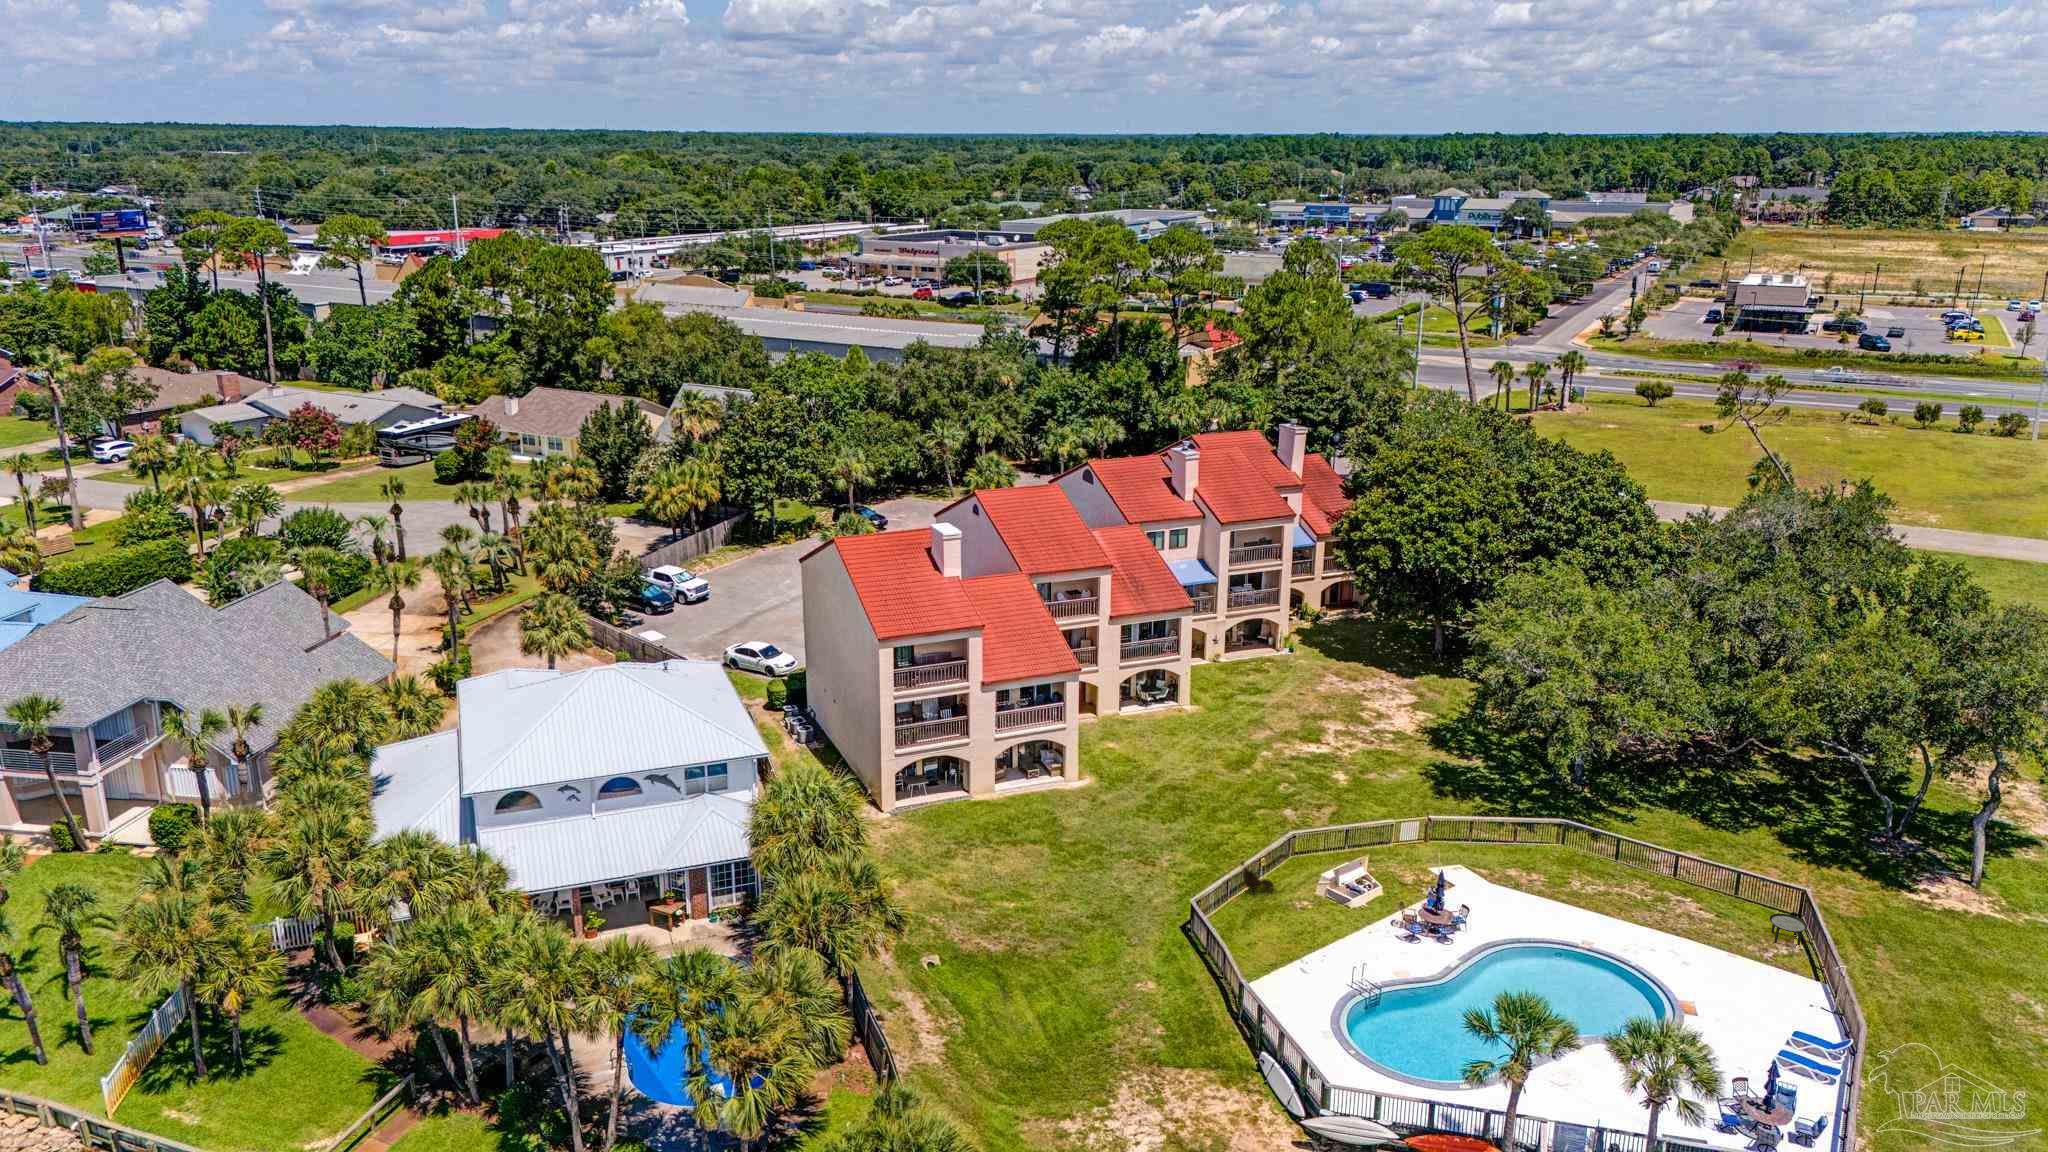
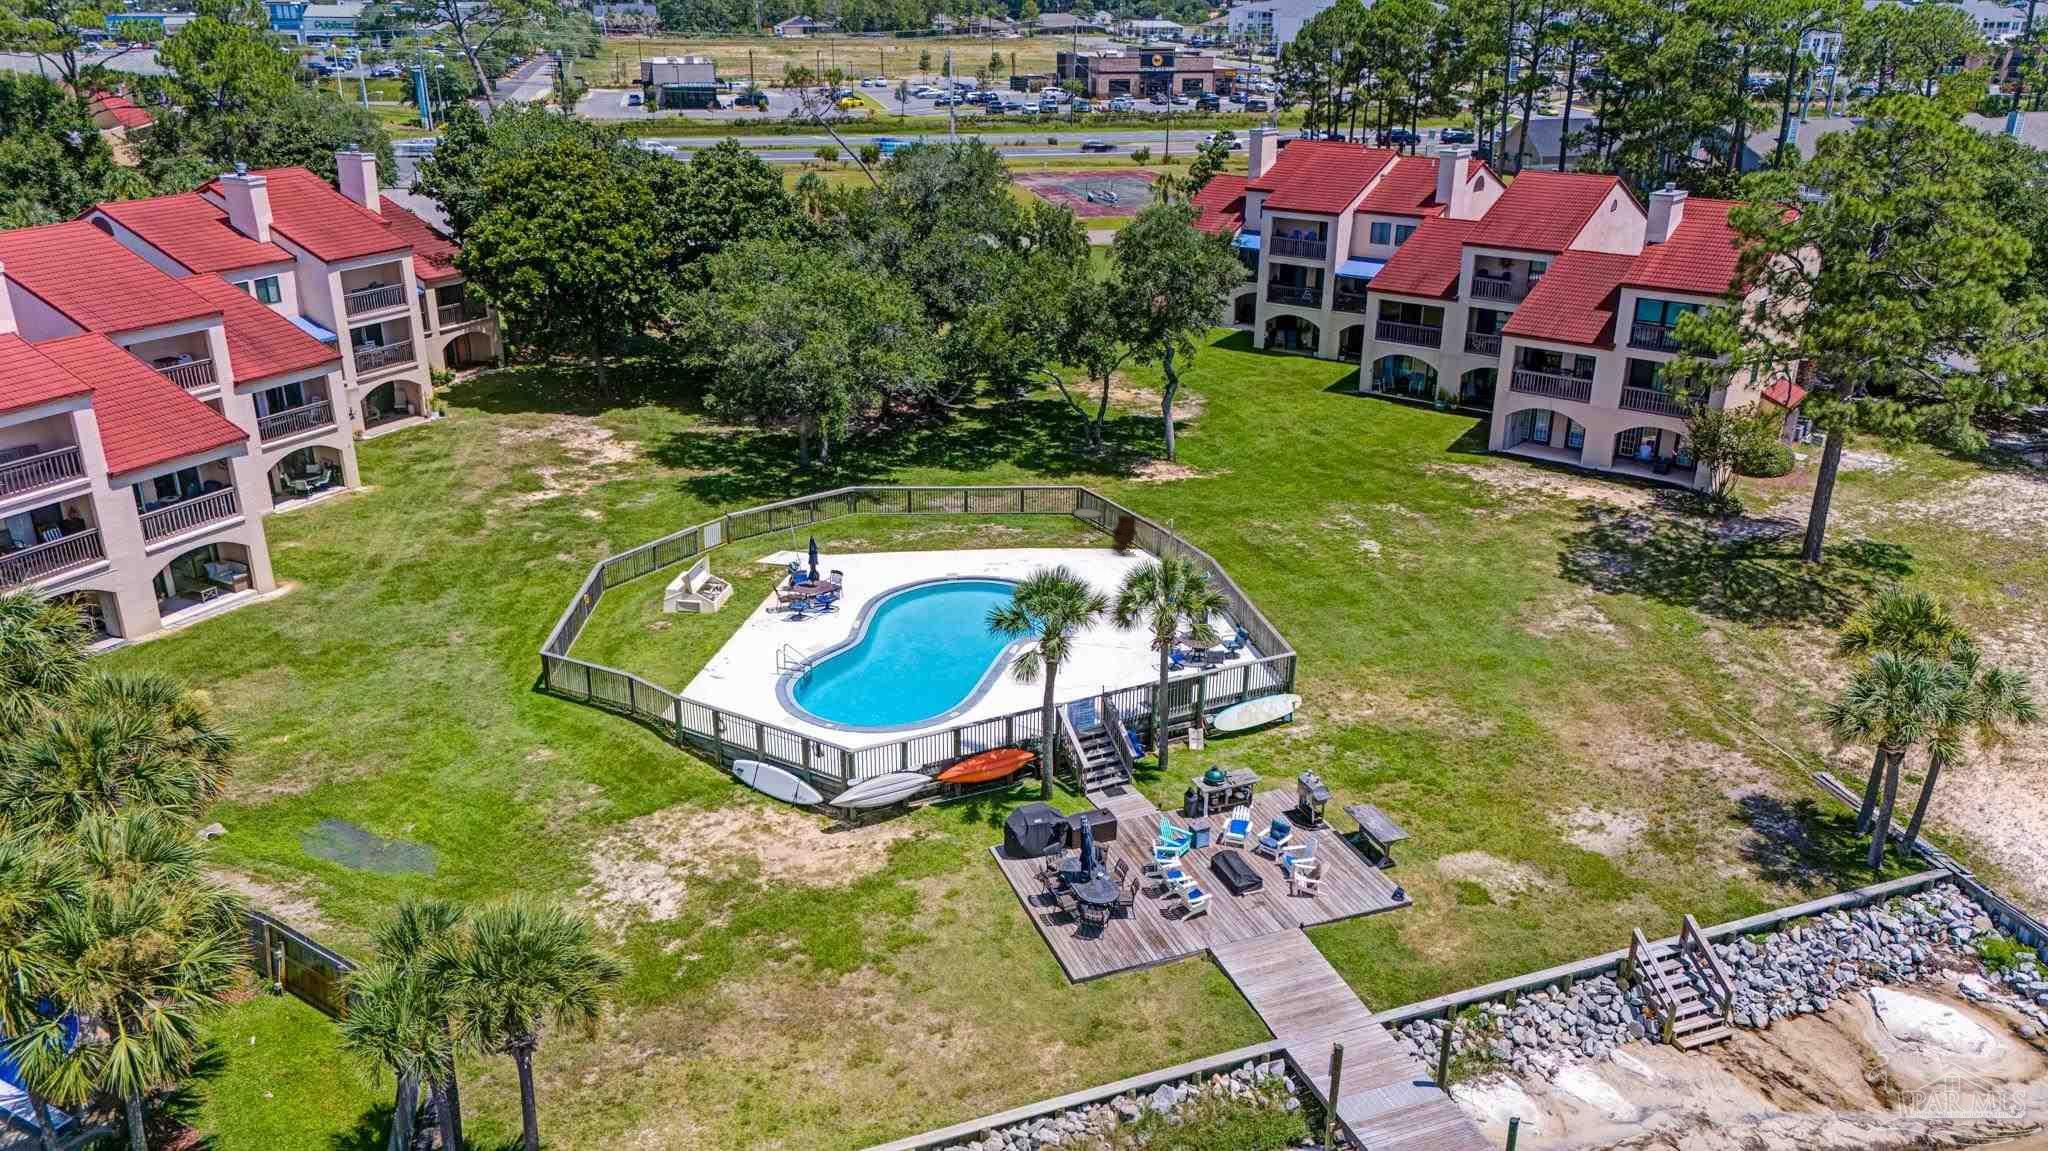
lounge chair: present [1241,862,1274,890] -> present [1112,515,1137,553]

